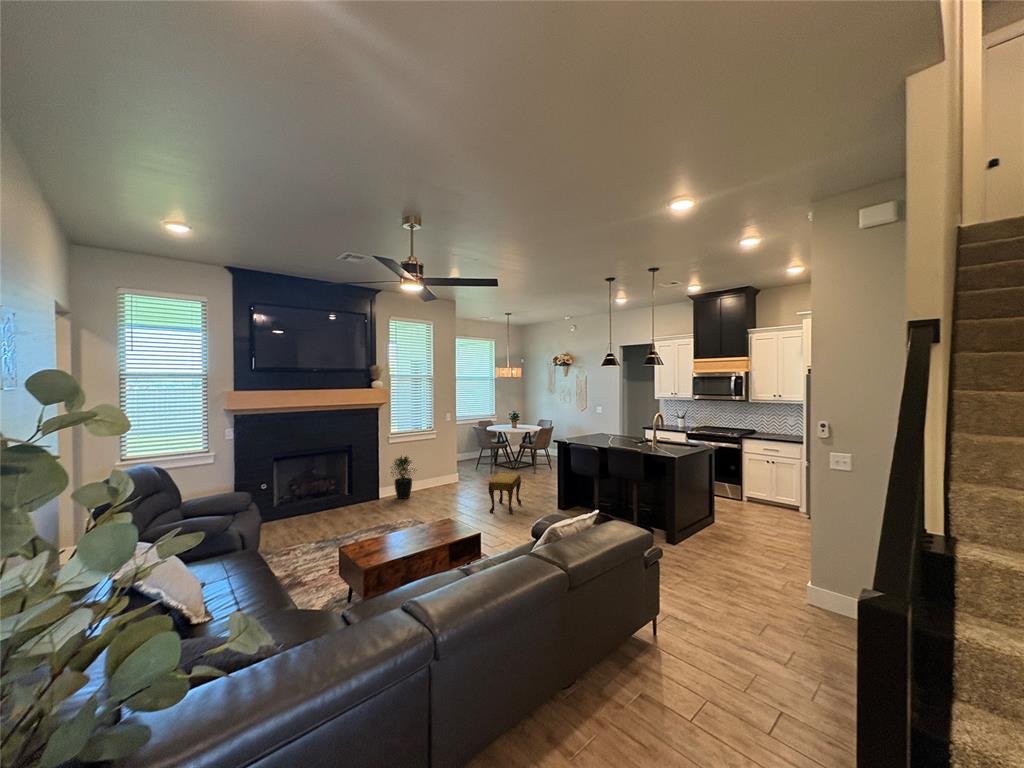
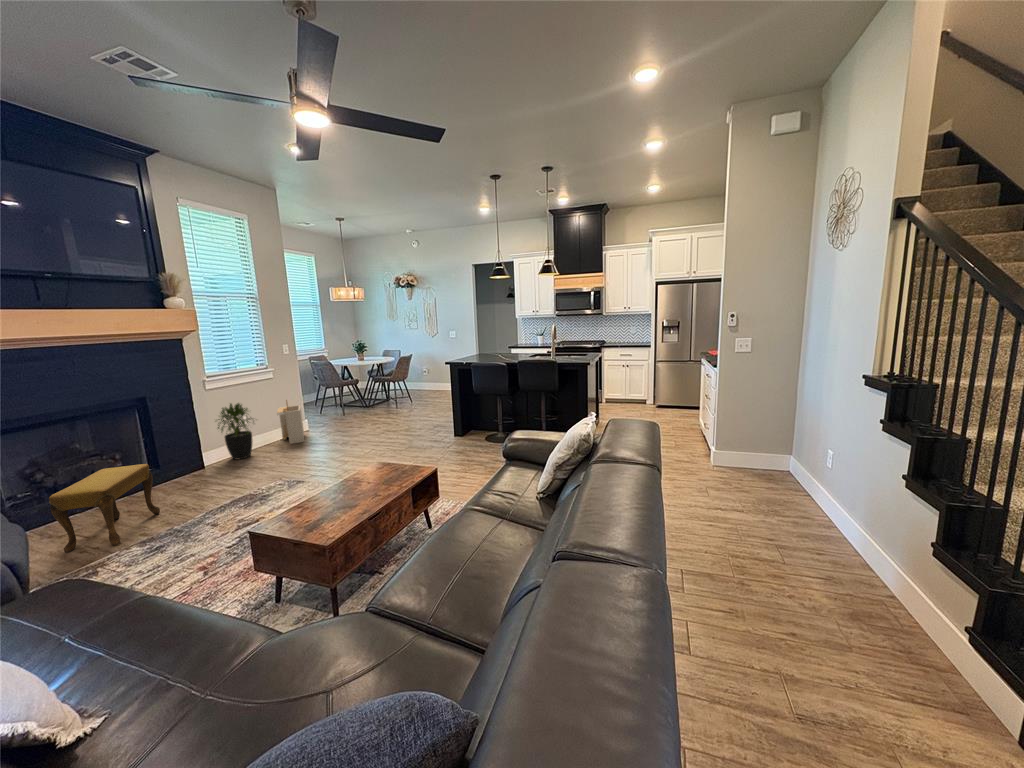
storage bin: none [432,457,452,493] -> present [277,400,304,444]
footstool: present [488,473,521,514] -> present [49,464,160,552]

